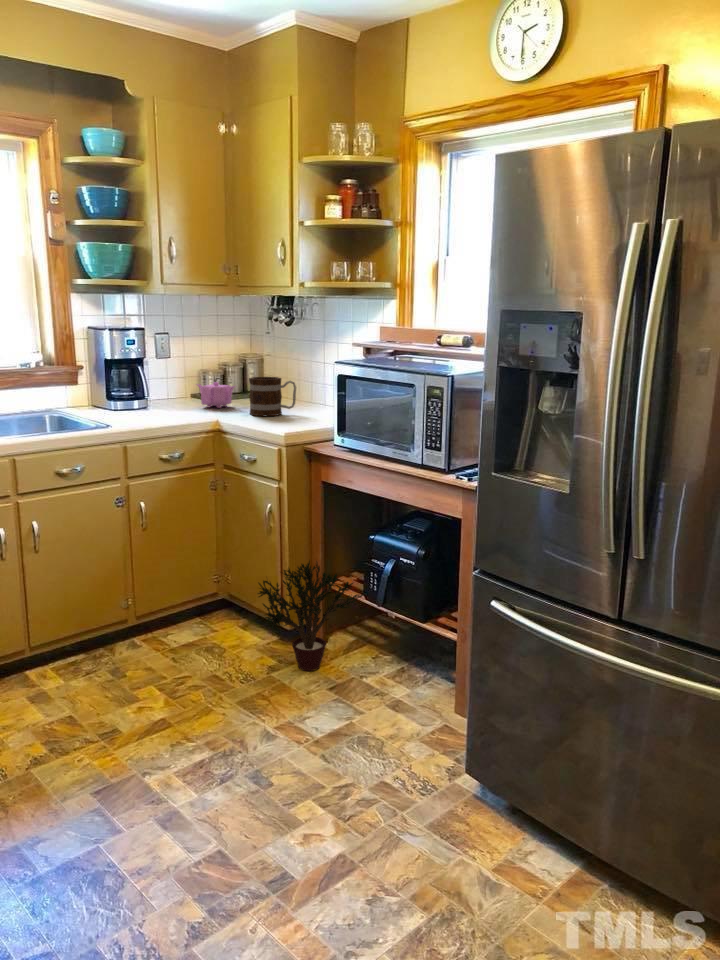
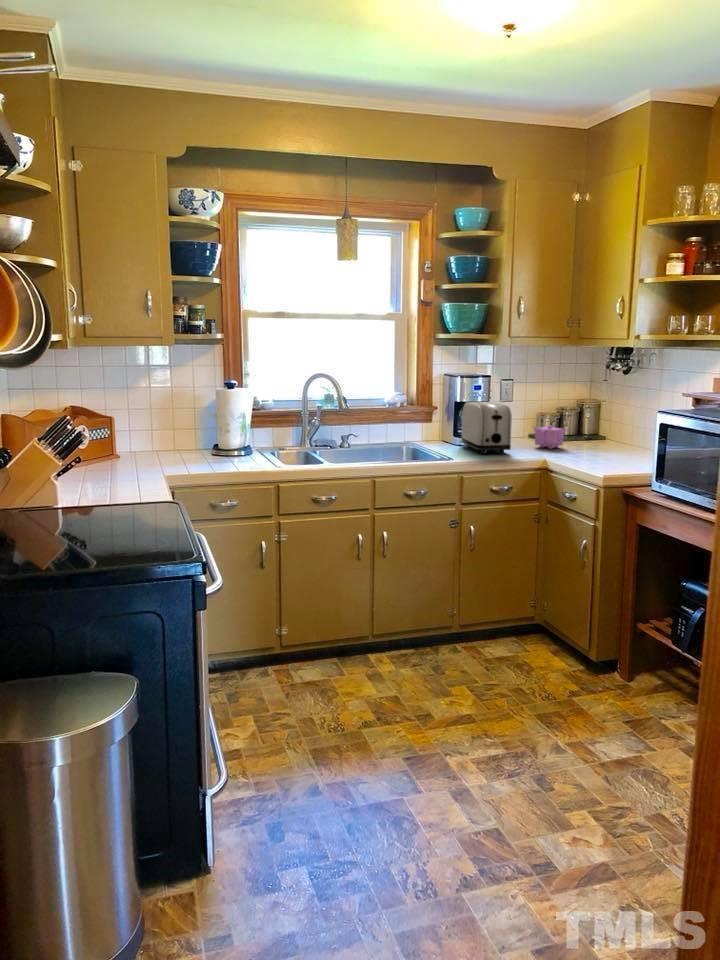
toaster: none [115,358,177,418] -> present [461,402,512,454]
mug: present [249,377,296,416] -> none [577,422,624,459]
potted plant: present [258,561,363,671] -> none [564,596,670,702]

